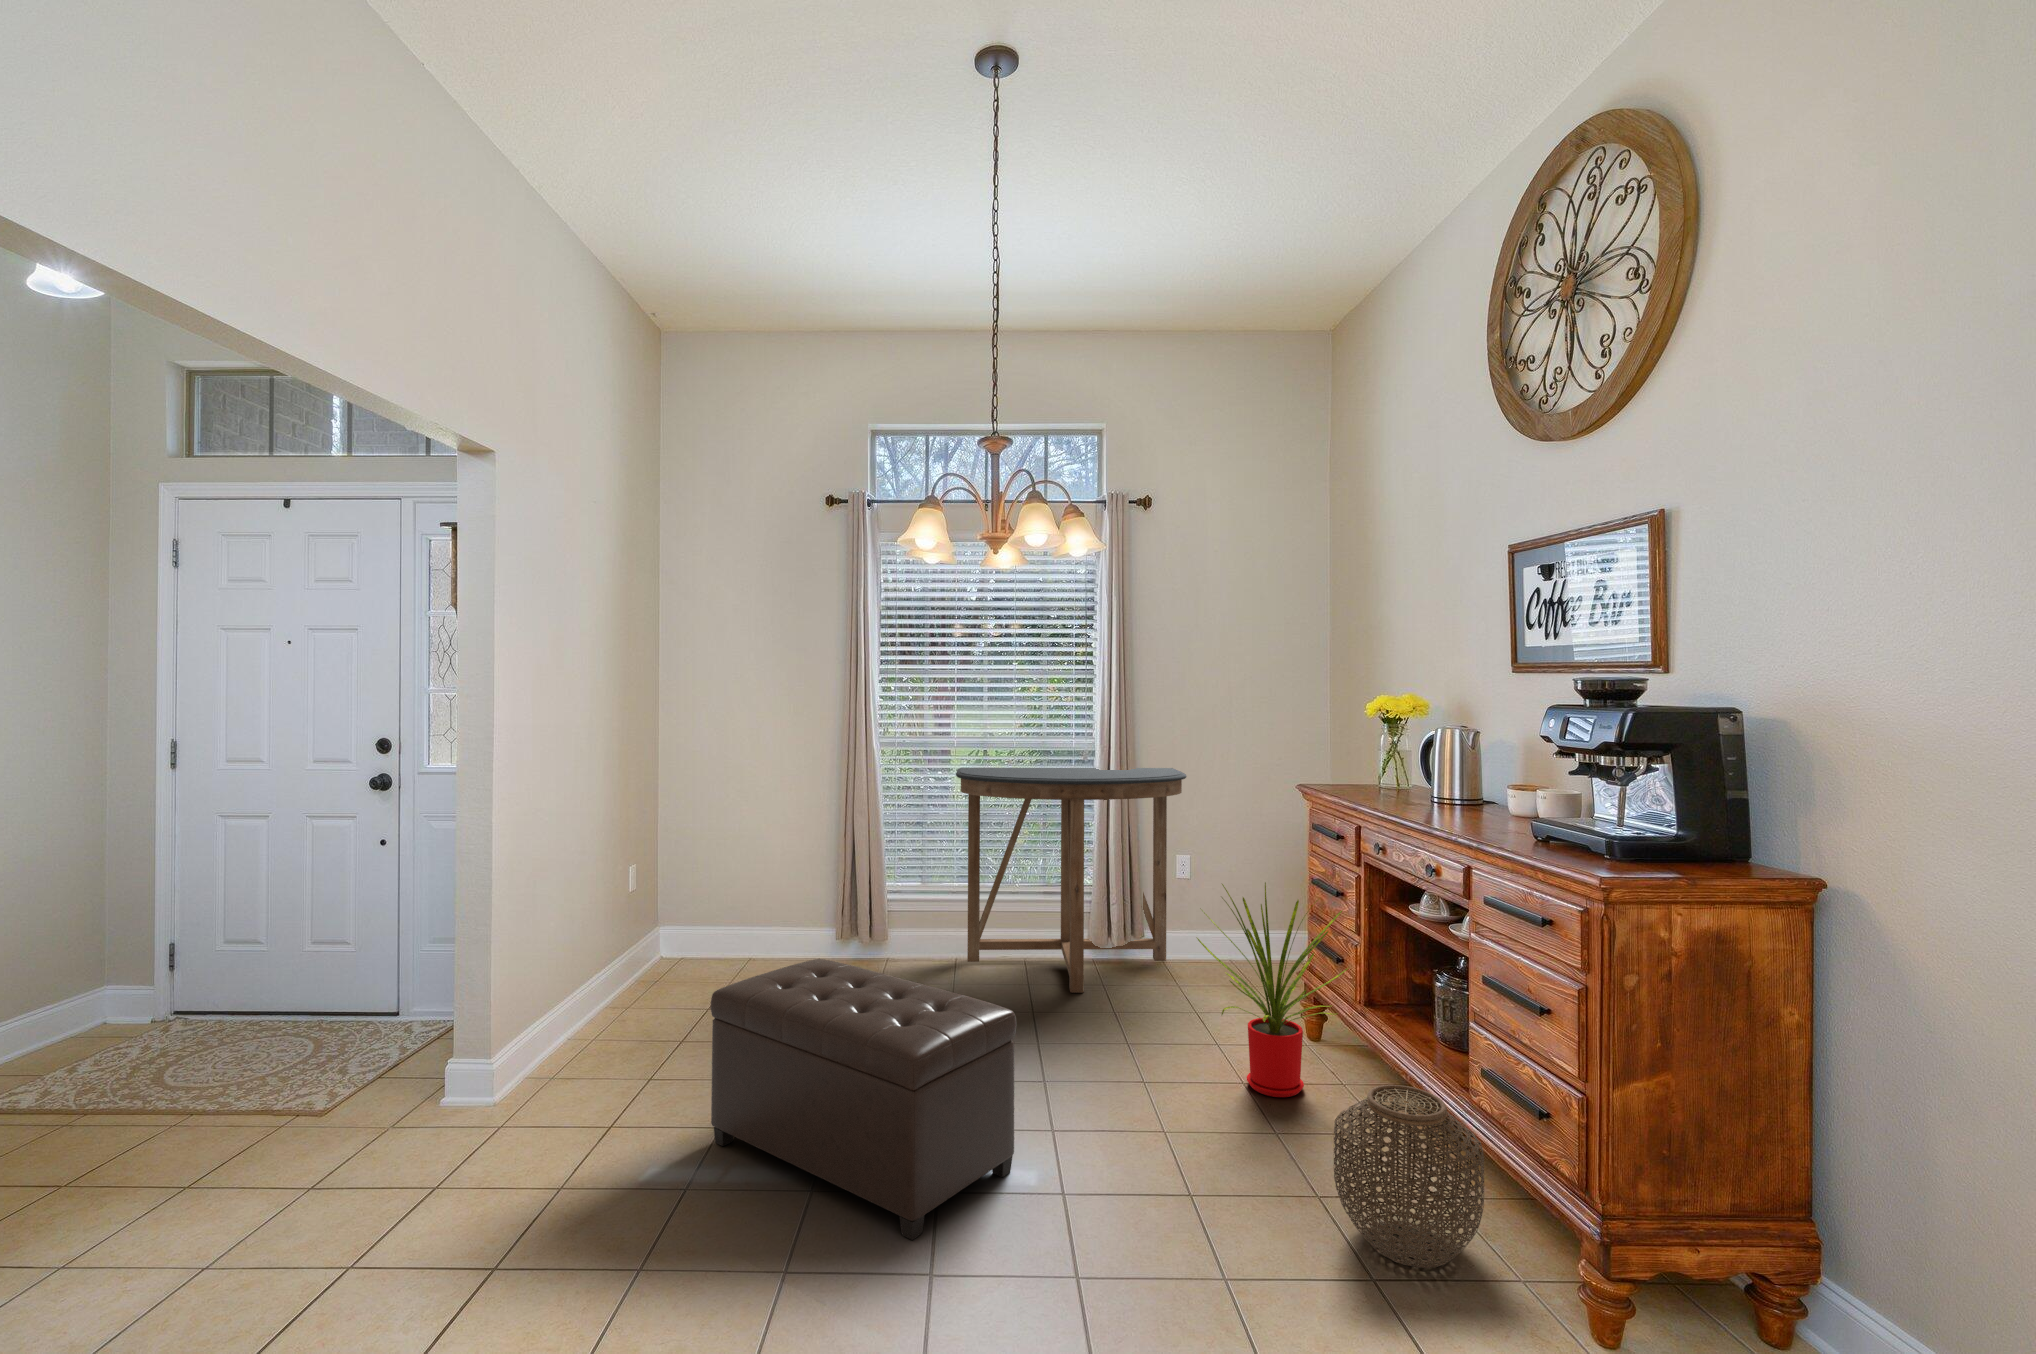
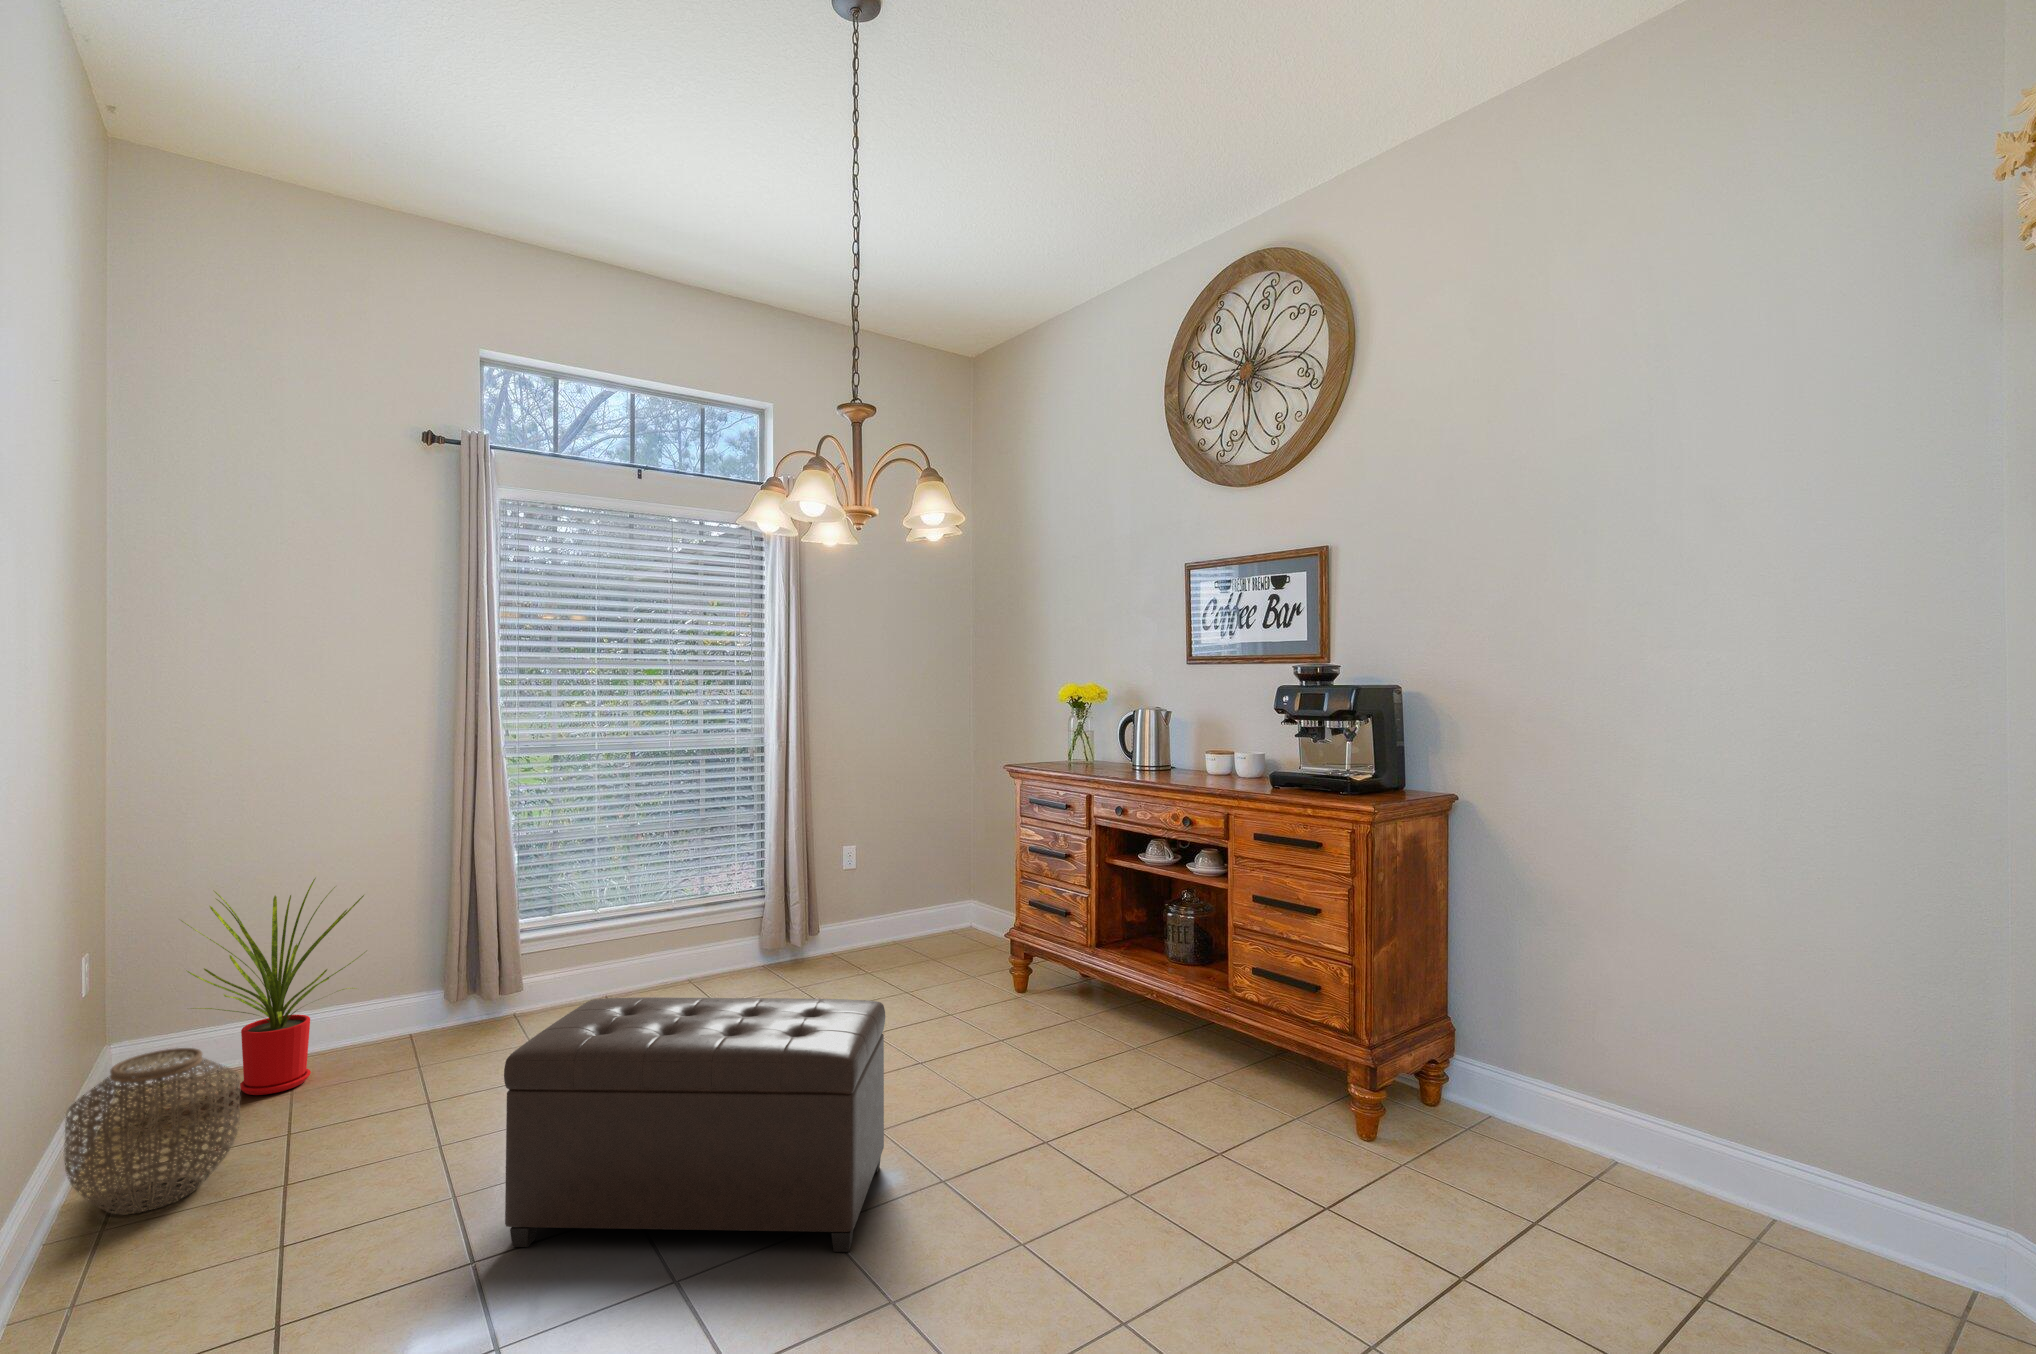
console table: present [956,768,1187,993] -> none [613,762,871,1002]
house plant: present [1197,882,1348,1097] -> present [181,878,365,1095]
woven basket: present [1334,1085,1484,1268] -> present [64,1048,240,1214]

